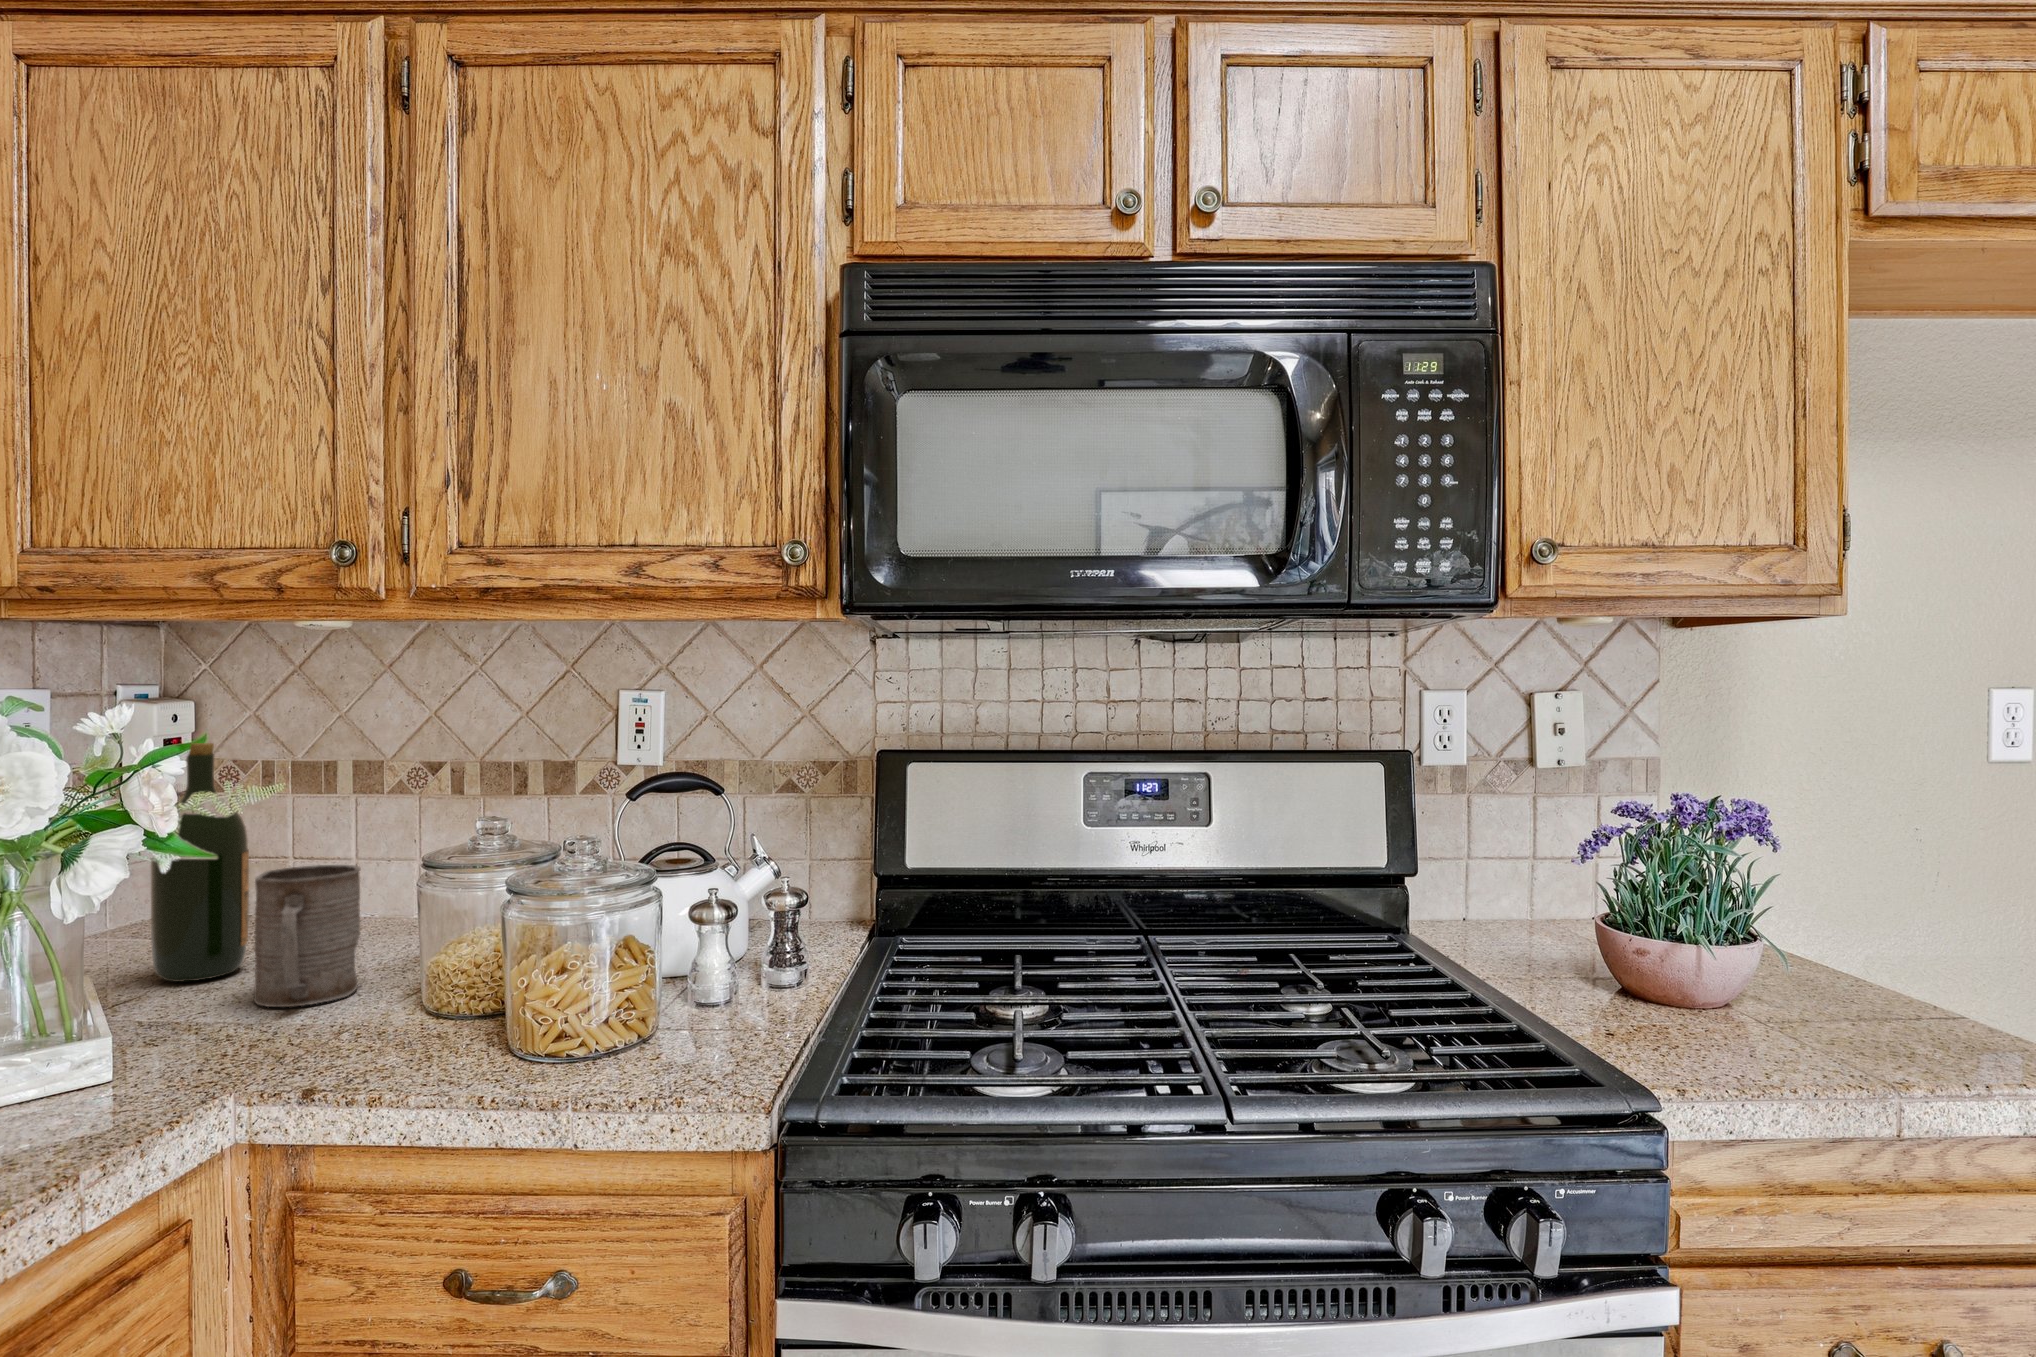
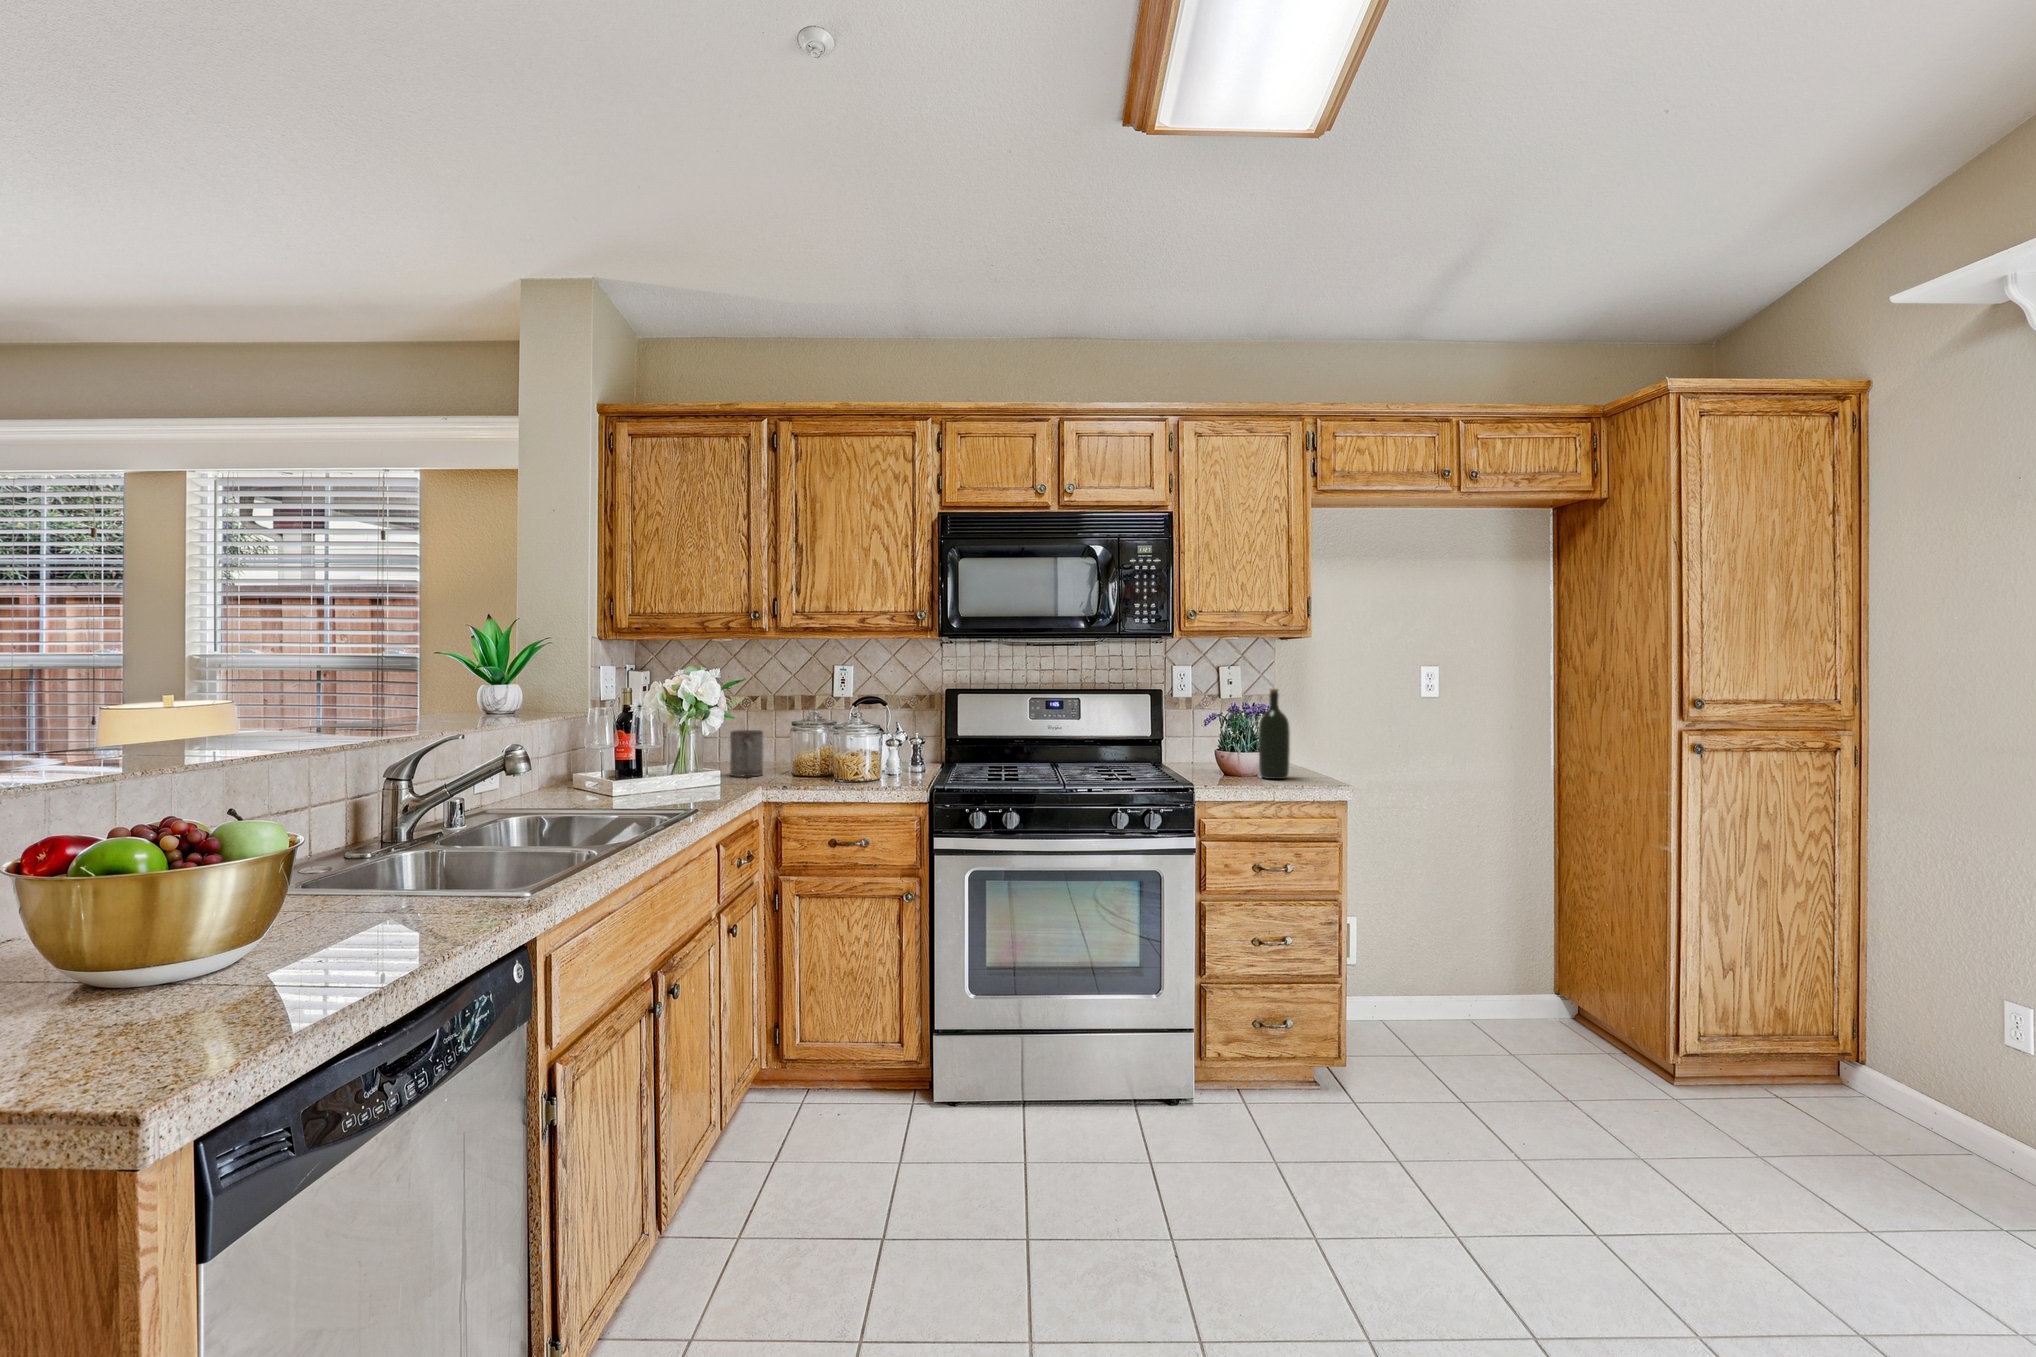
wine bottle: present [151,743,249,982] -> present [1259,689,1290,779]

